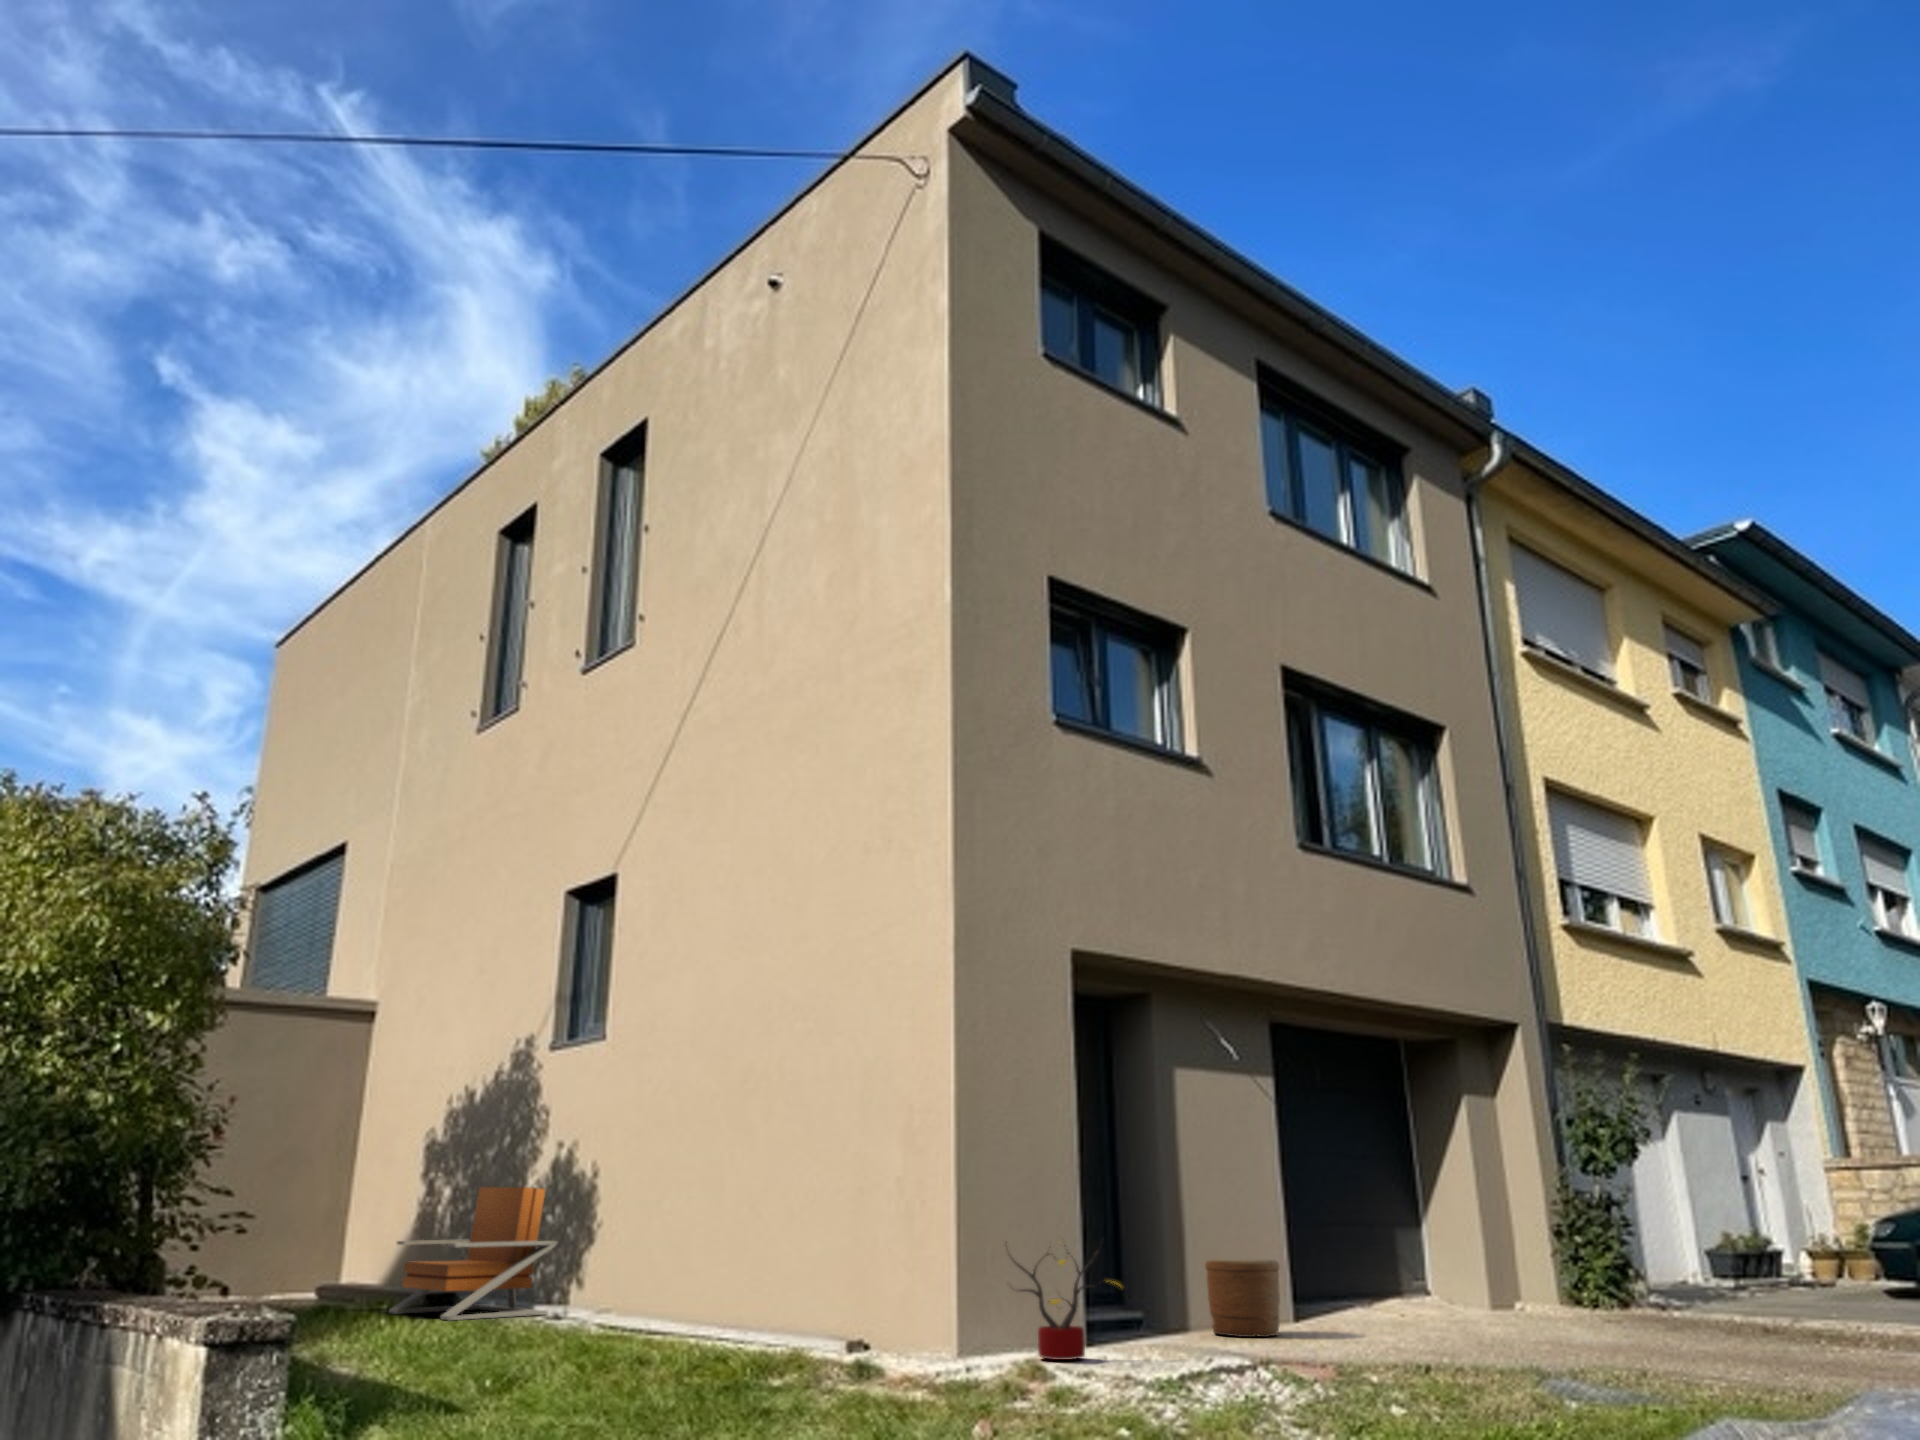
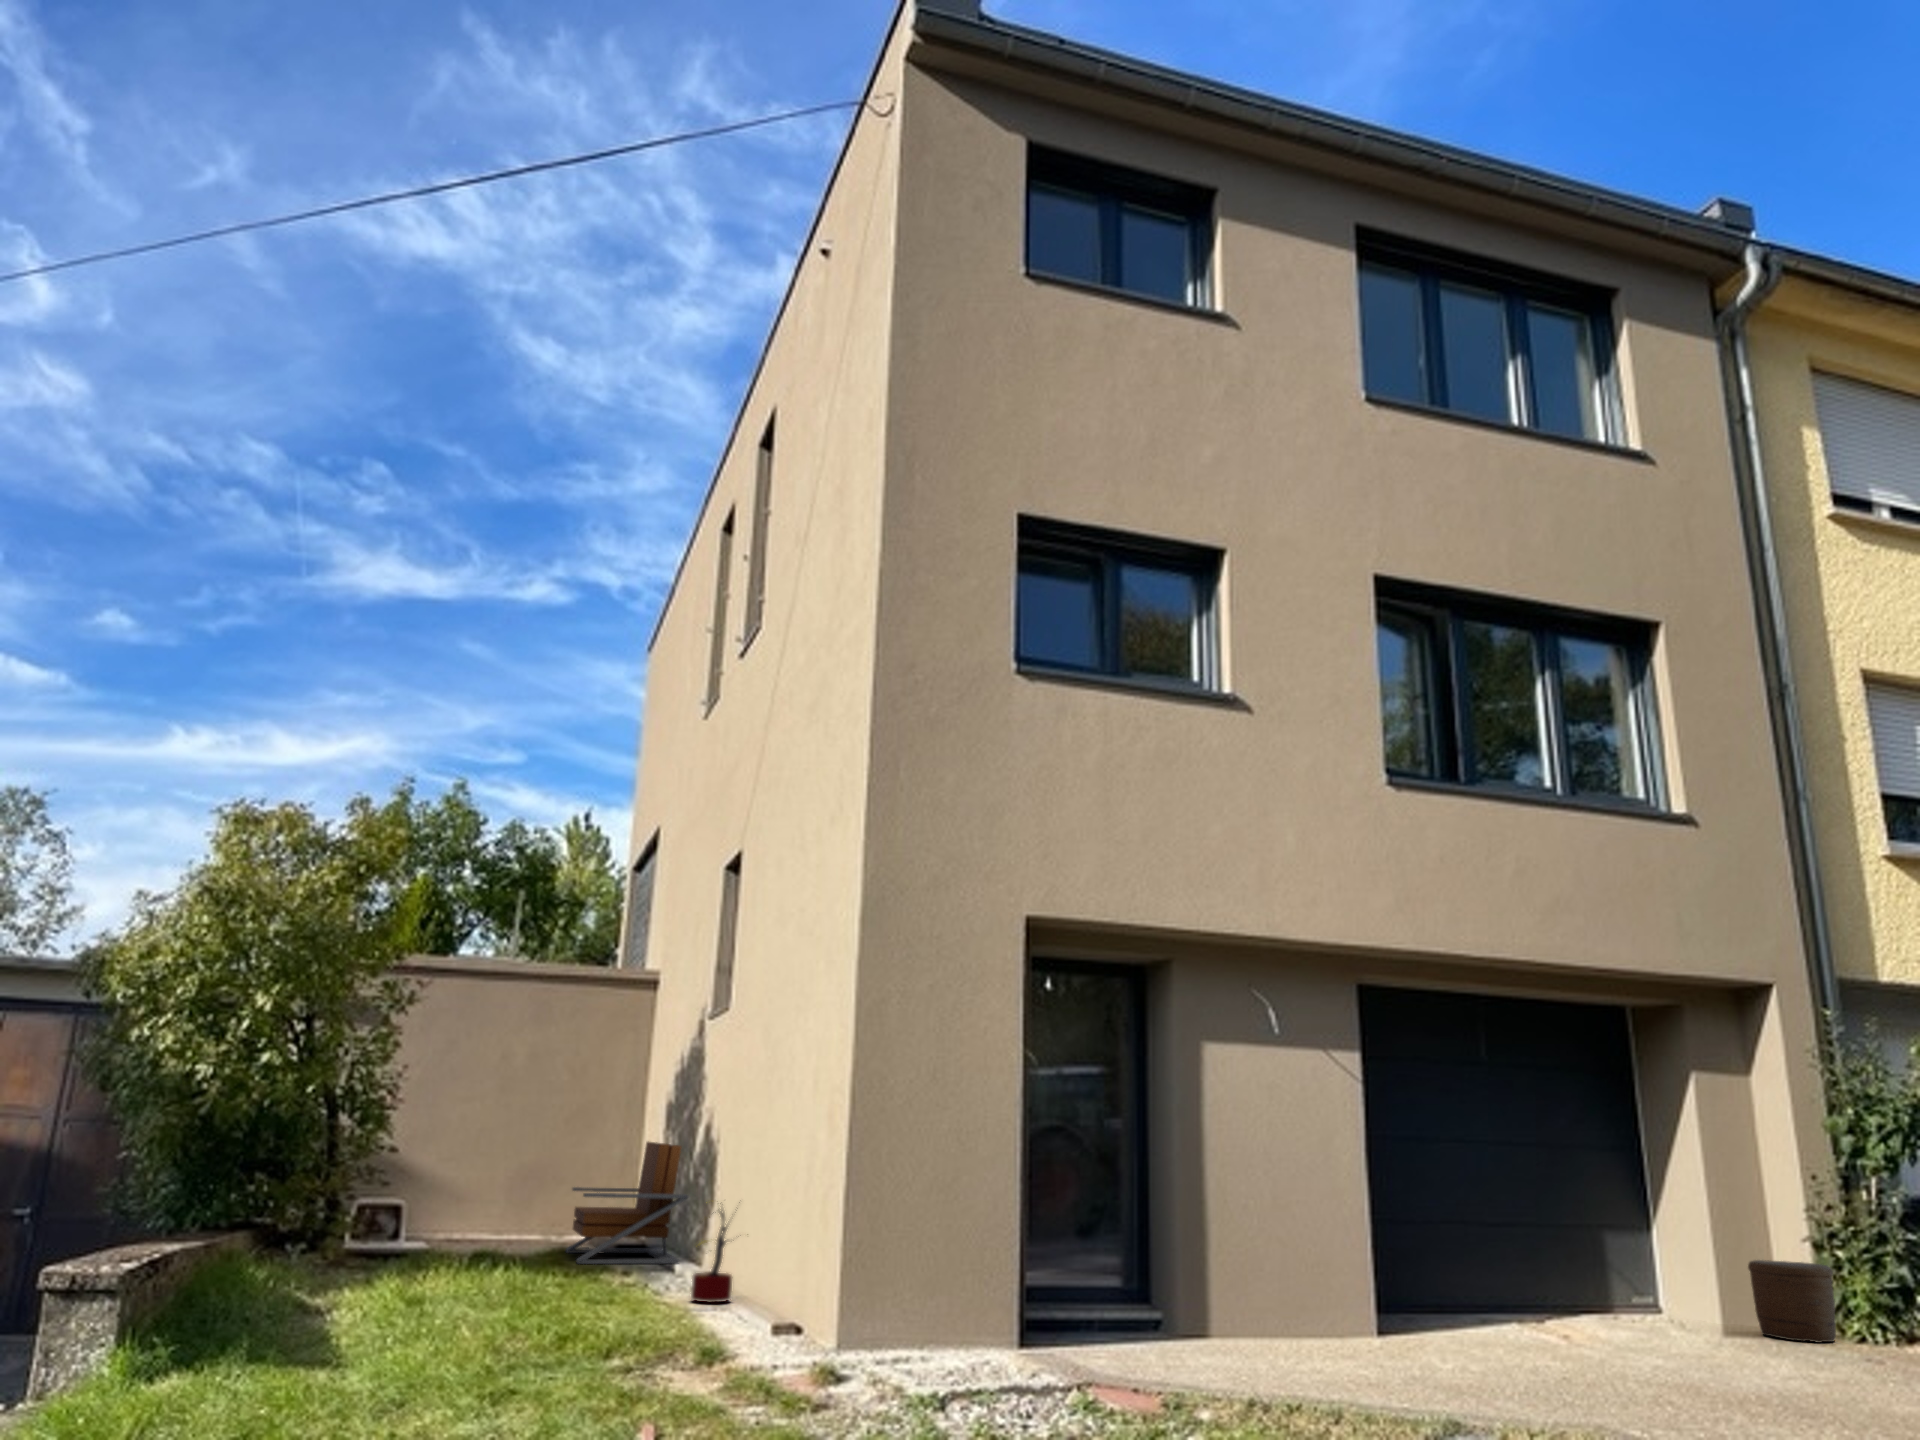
decorative plant: present [1012,1253,1121,1360] -> present [691,1202,740,1303]
woven basket: present [1205,1259,1280,1337] -> present [1748,1260,1836,1343]

